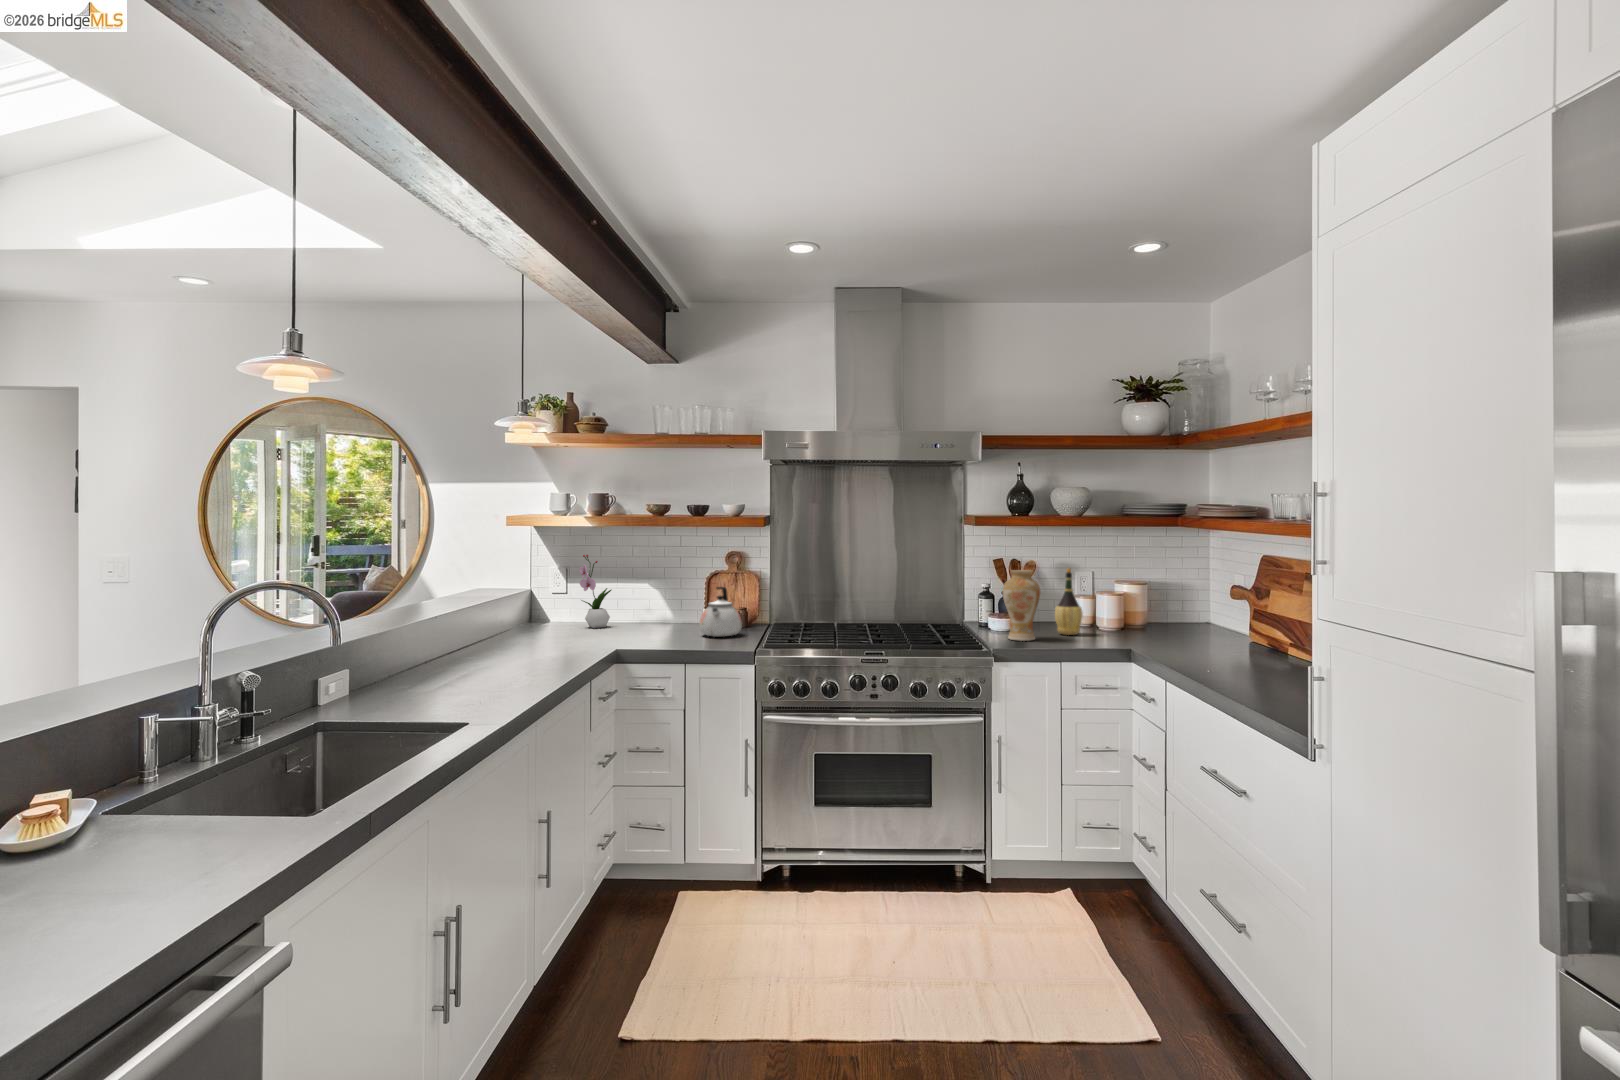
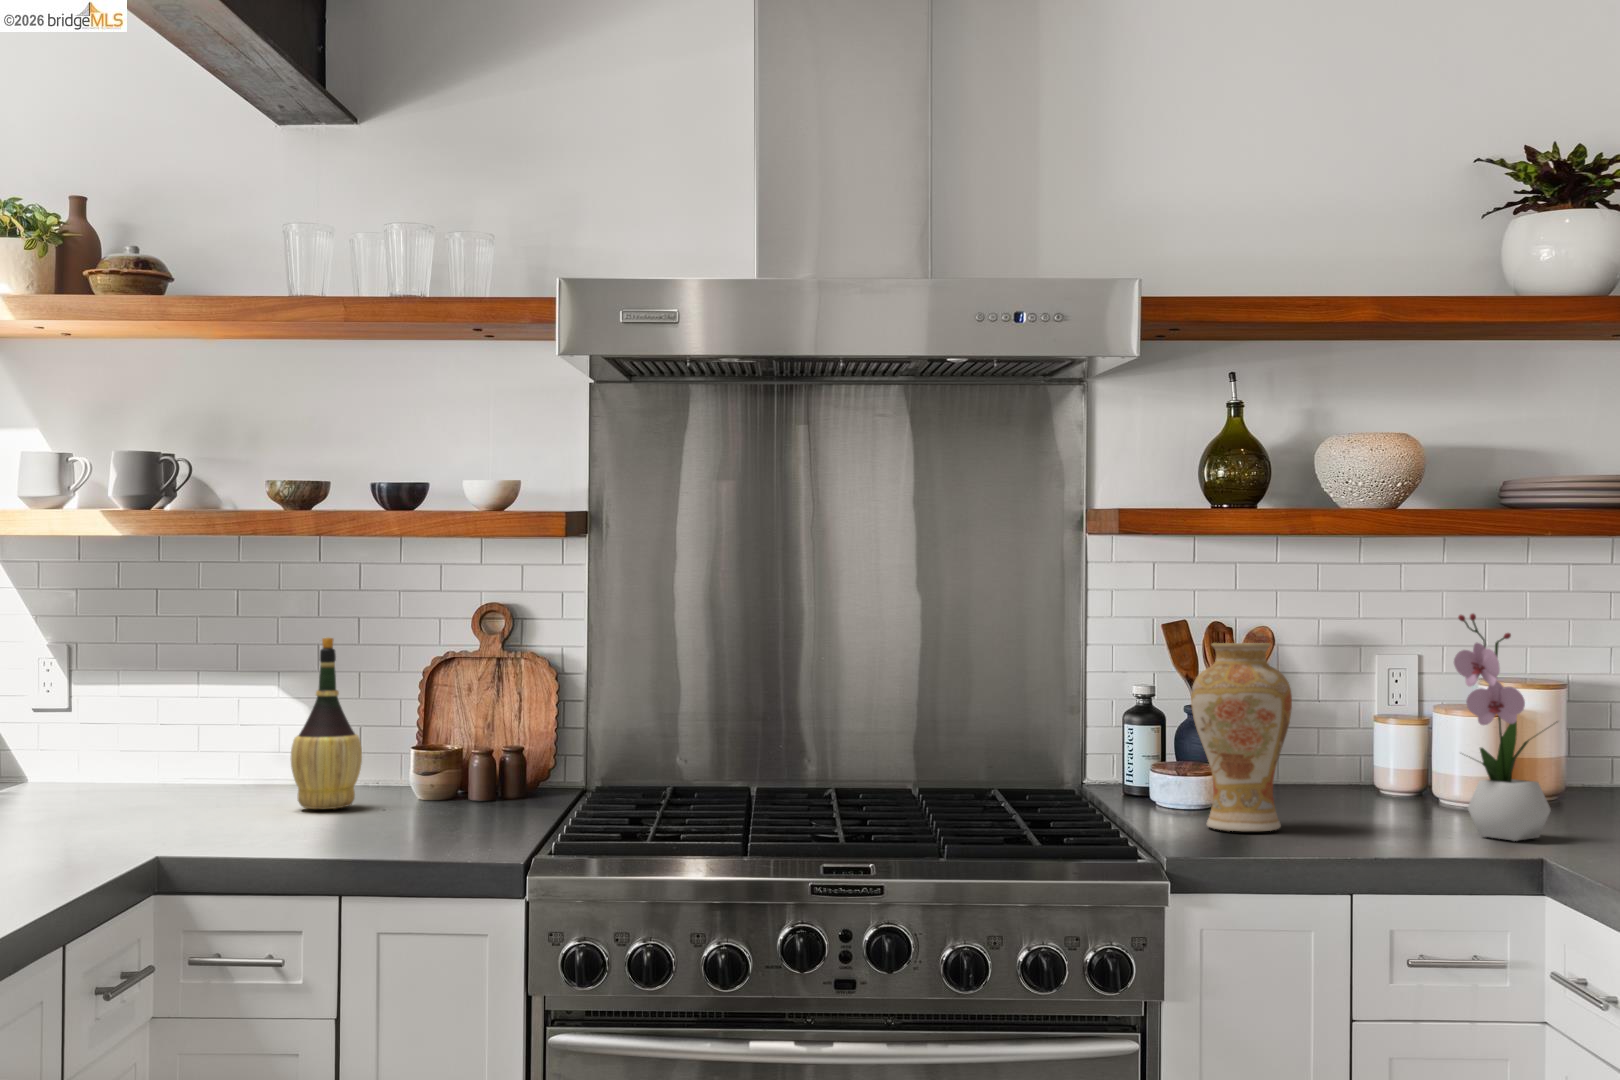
flower arrangement: present [579,555,611,628] -> present [1454,614,1551,841]
wine bottle: present [1055,568,1083,635] -> present [291,637,362,809]
kettle: present [699,587,742,637] -> none [384,688,499,822]

